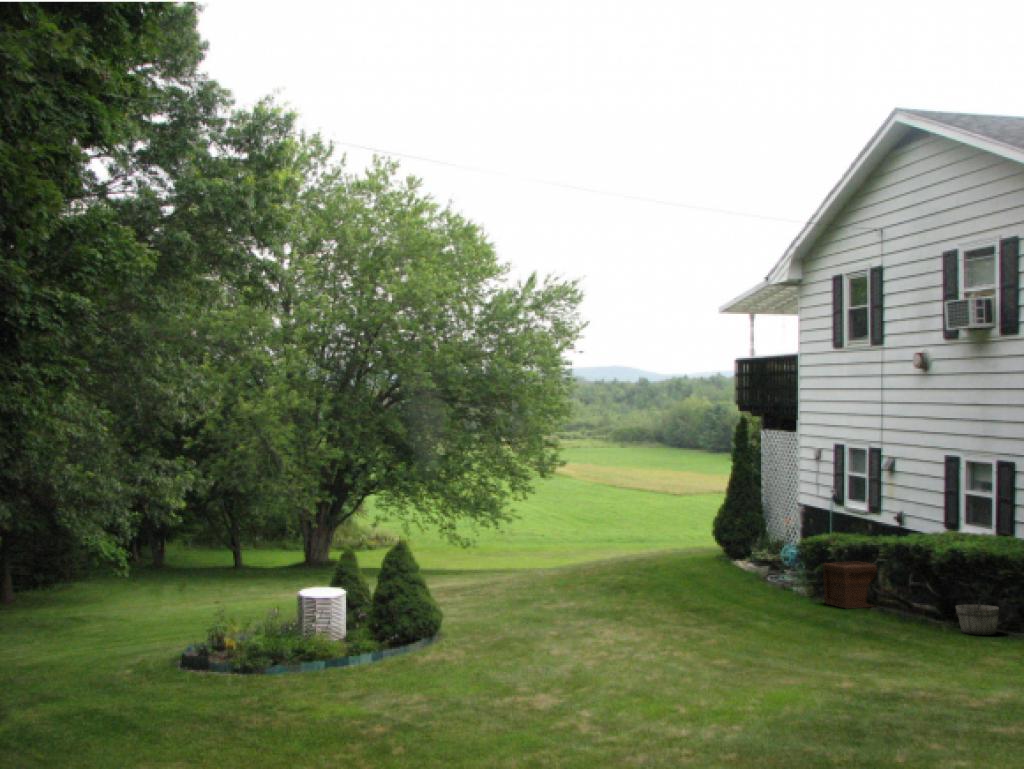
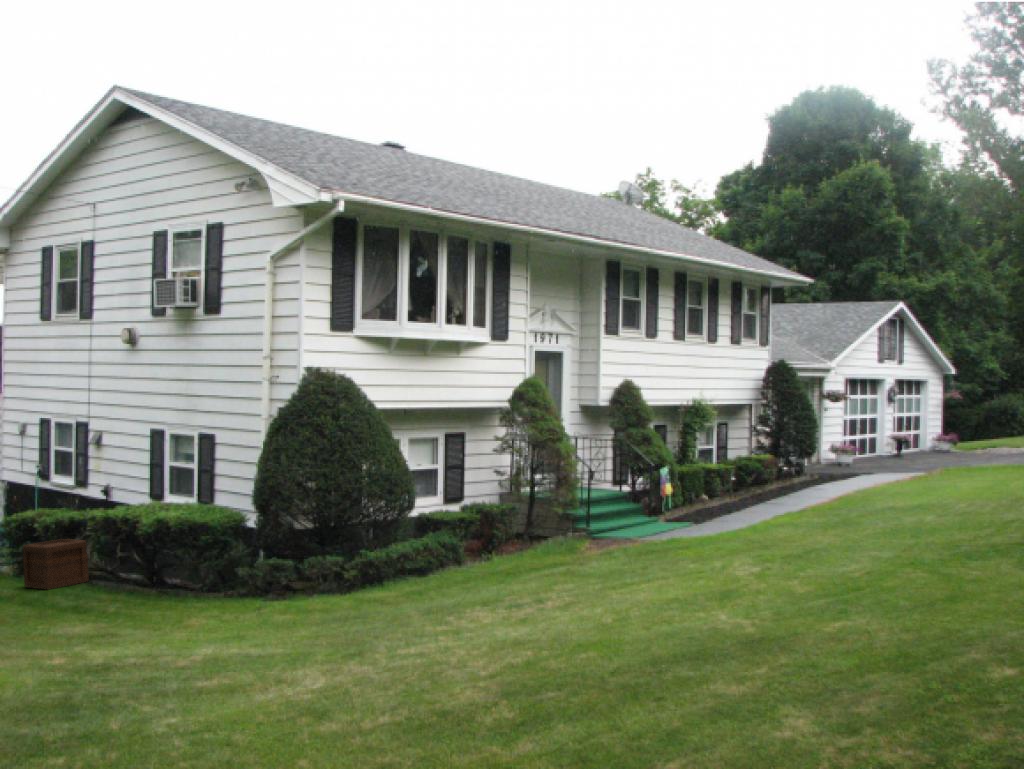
wooden bucket: present [956,602,999,635] -> none [159,563,201,599]

